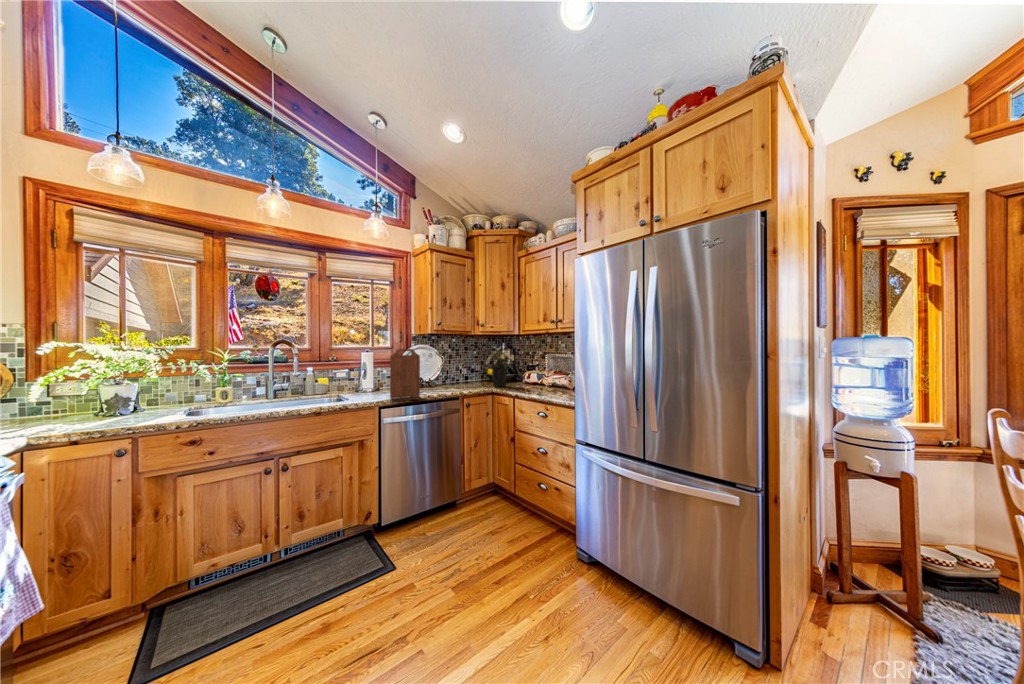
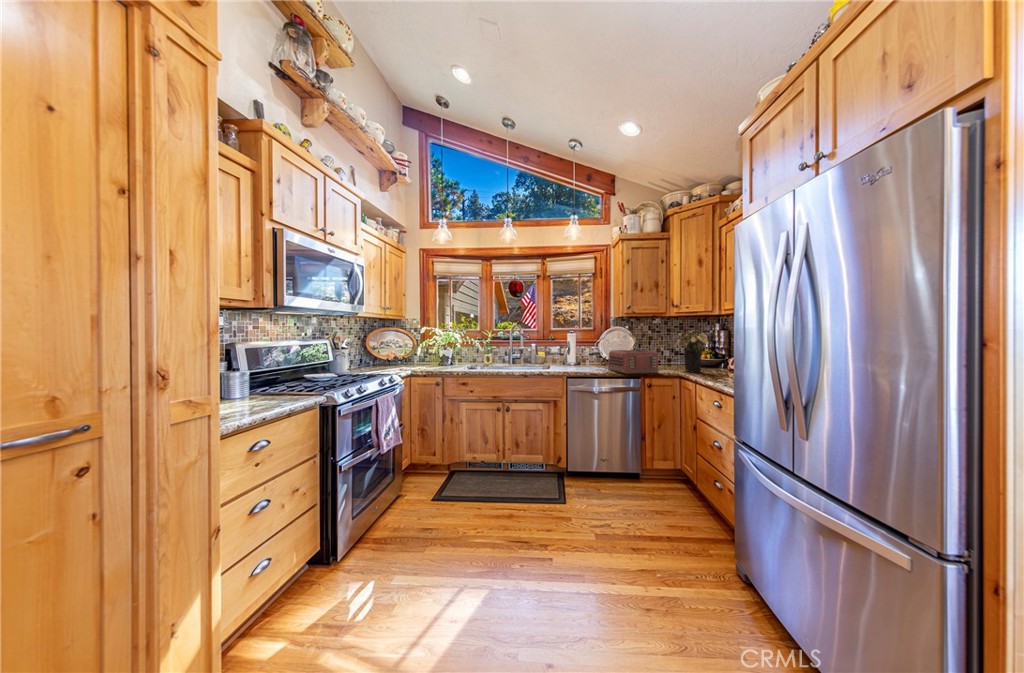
cutting board: present [390,349,420,399] -> none [577,331,602,372]
toaster: none [421,368,475,395] -> present [608,350,659,374]

